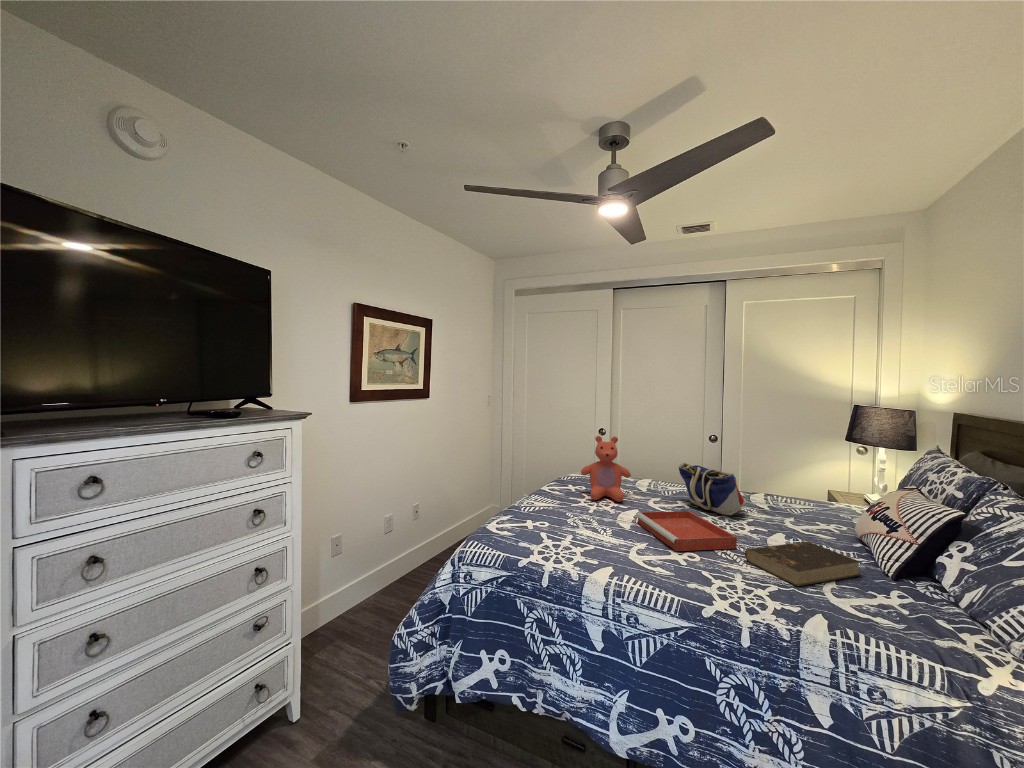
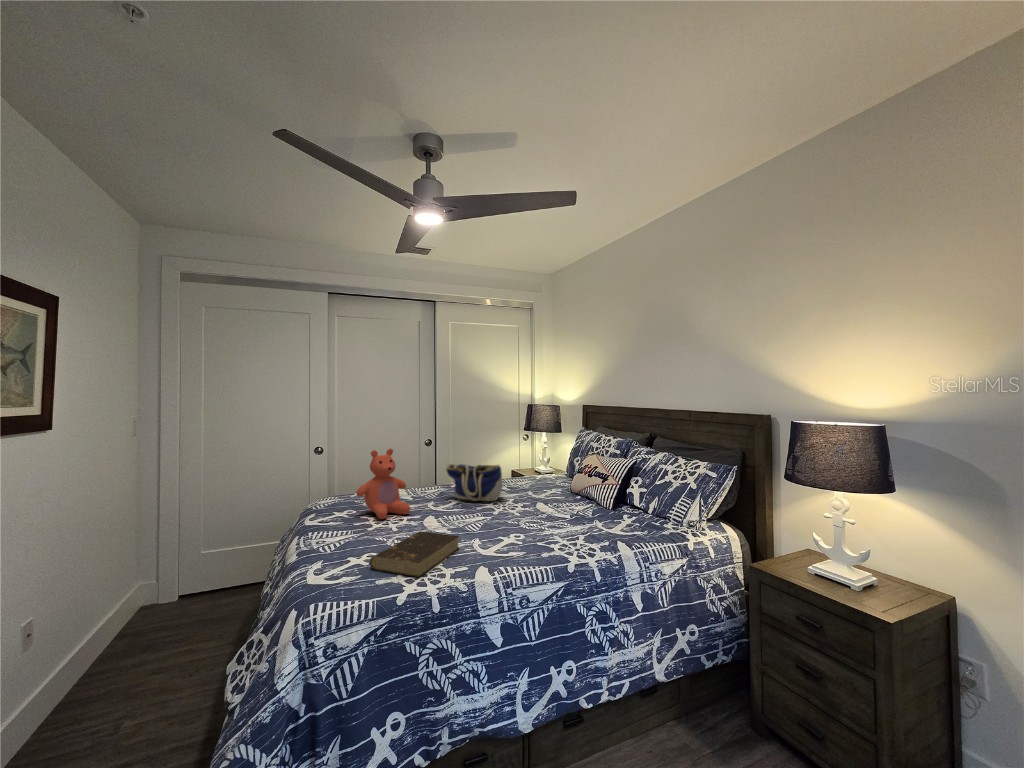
tray: present [636,511,737,551] -> none [444,504,531,536]
book: present [745,542,860,586] -> present [370,532,459,577]

